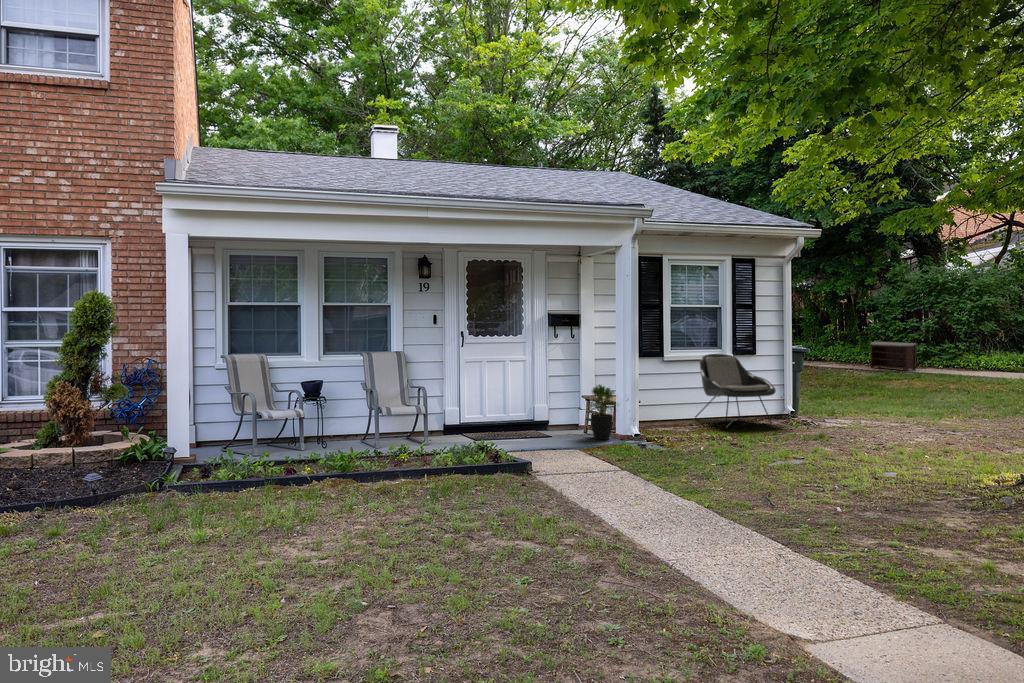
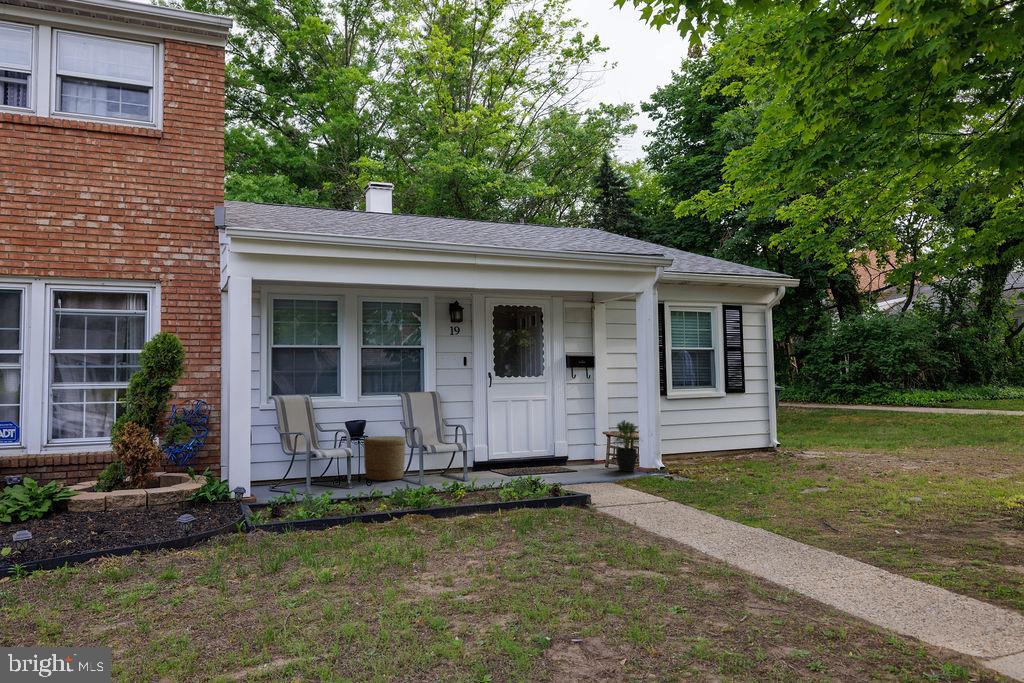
bench: present [870,342,918,371] -> none [808,381,851,408]
lounge chair: present [695,354,776,429] -> none [696,391,770,460]
woven basket: none [320,396,364,443] -> present [363,436,406,481]

